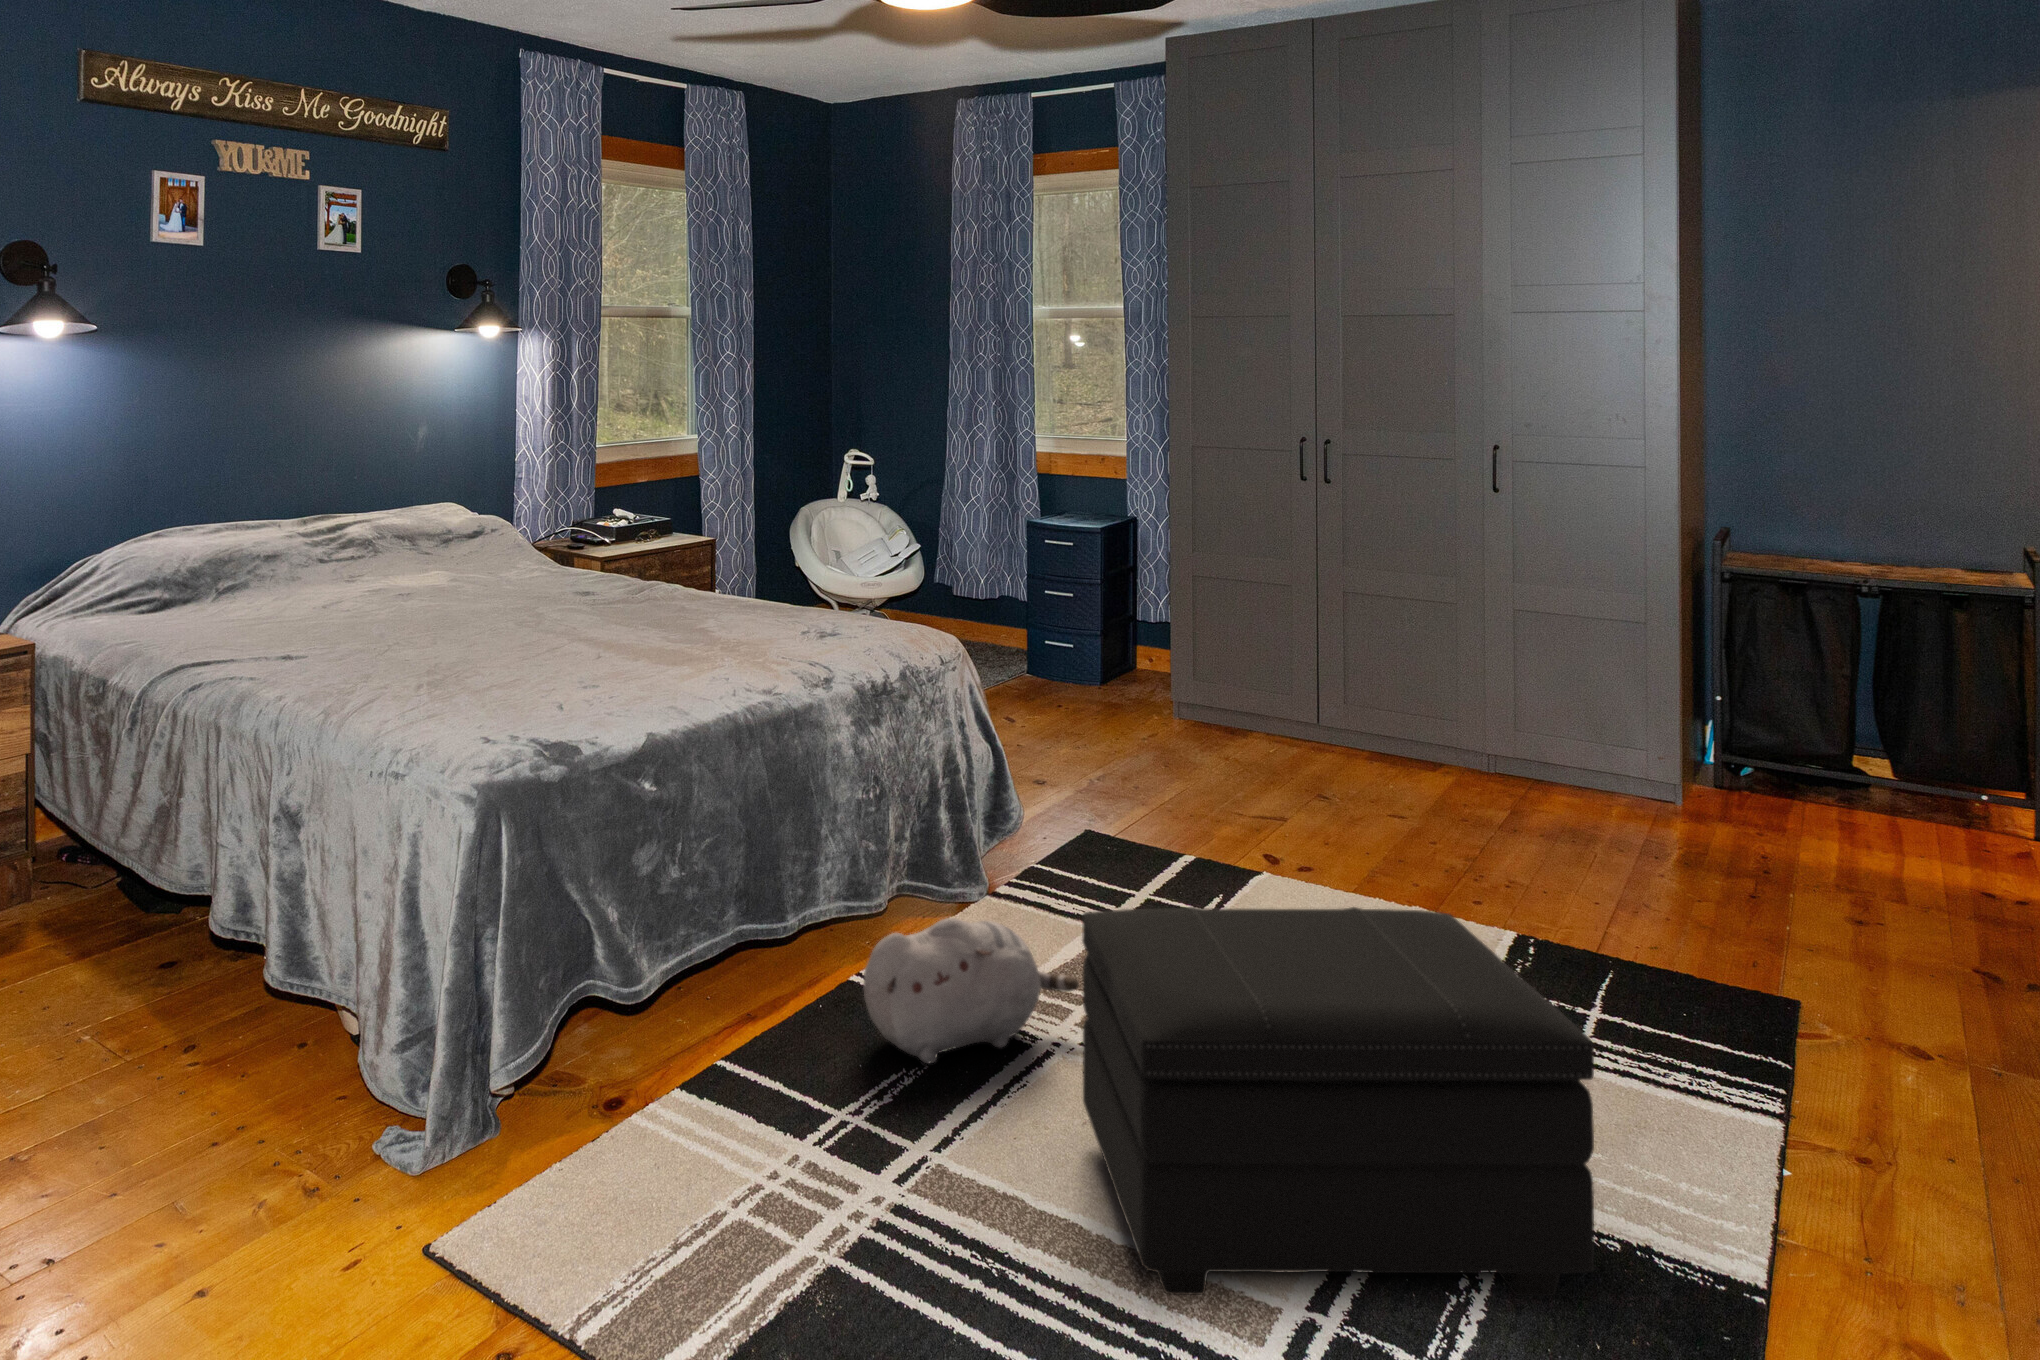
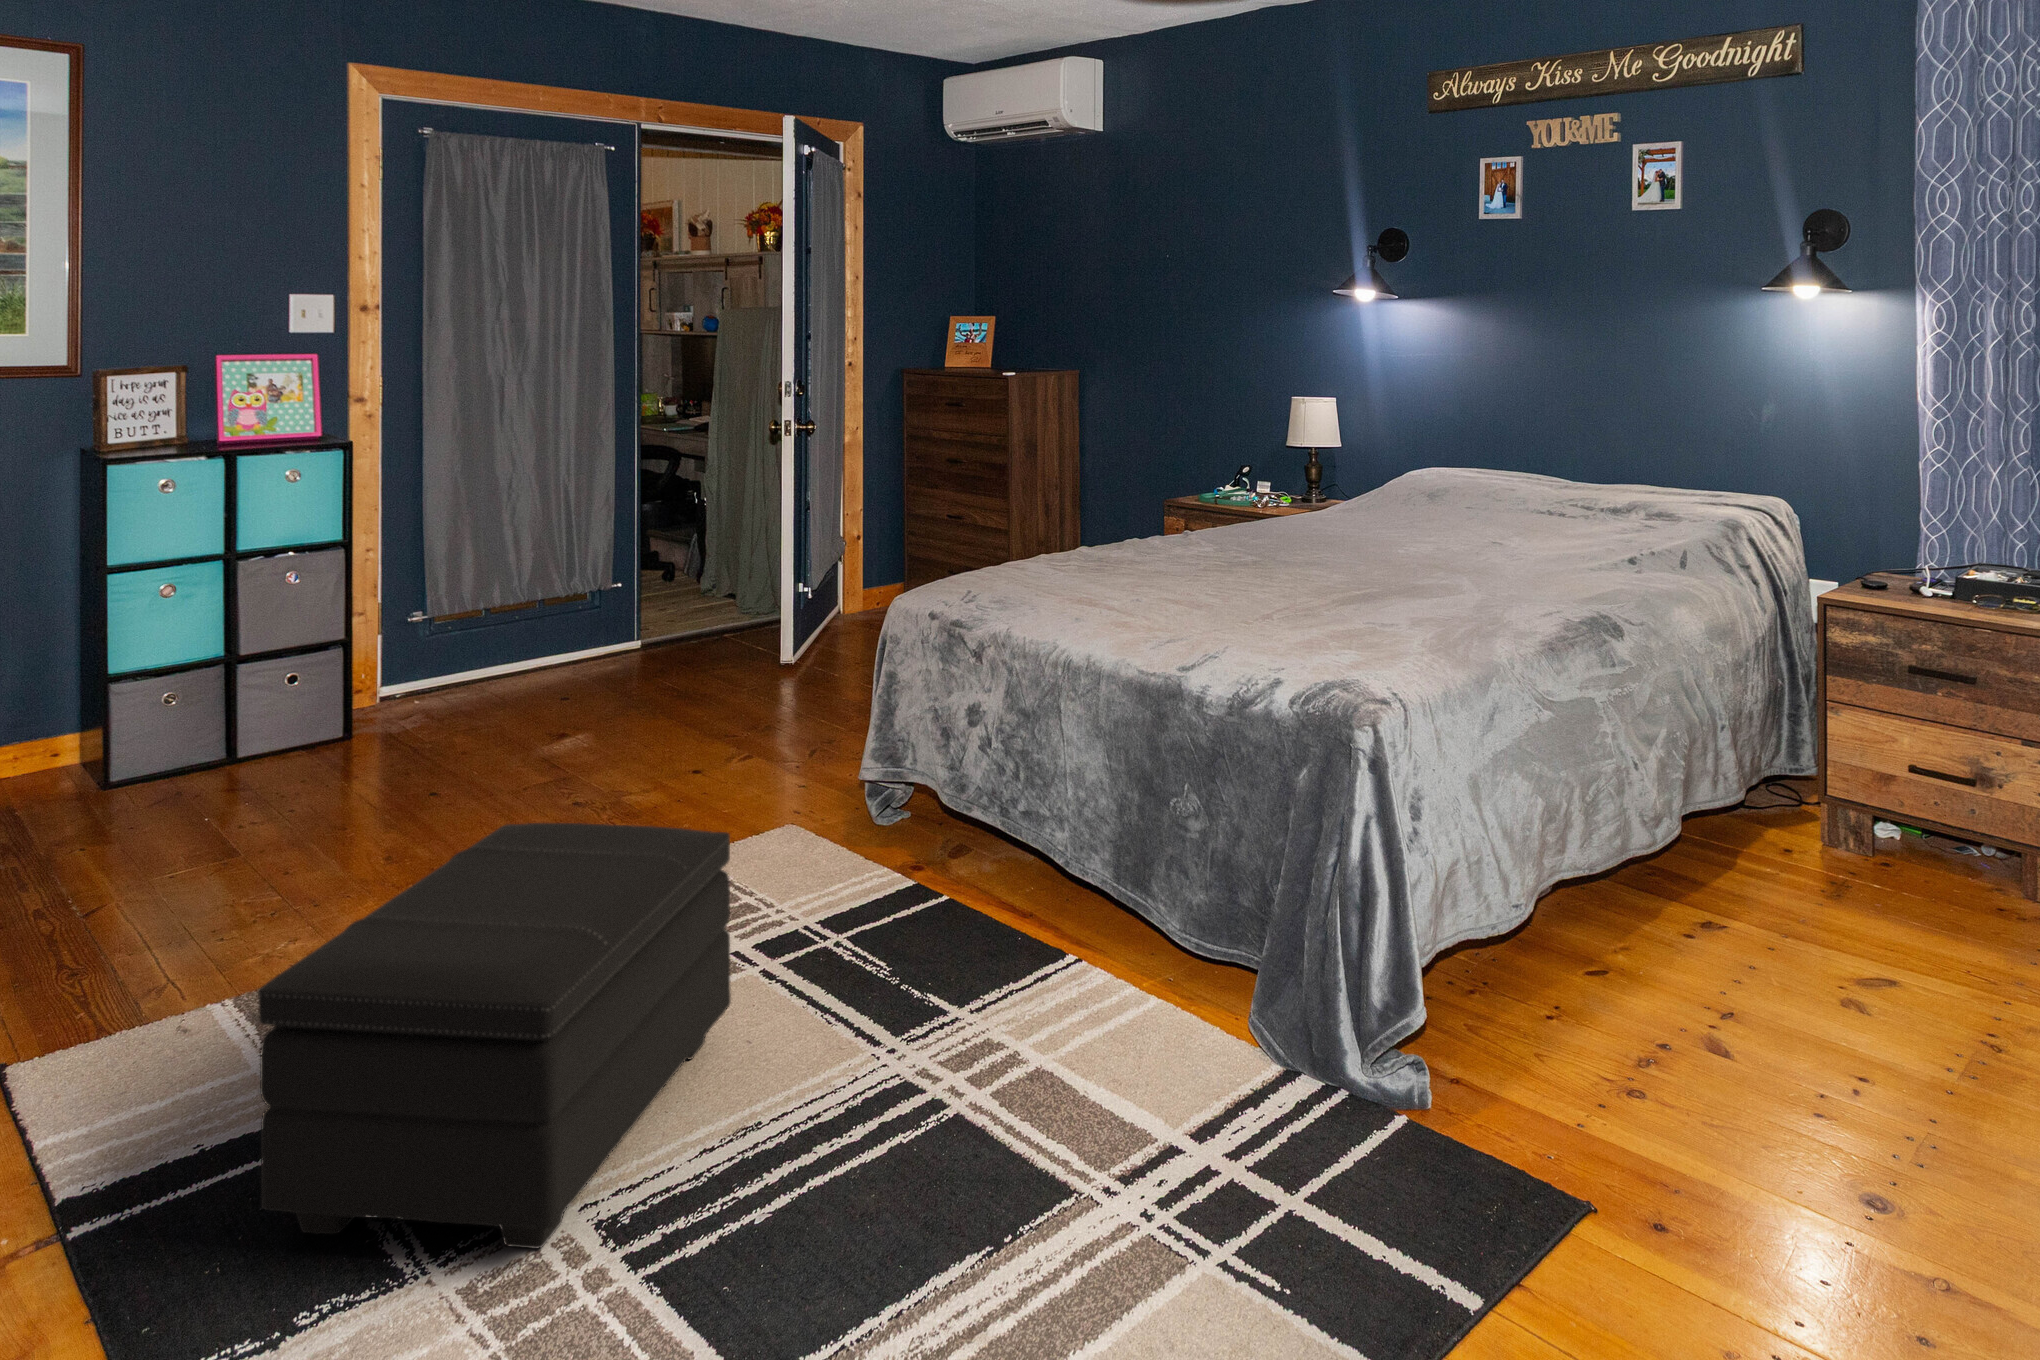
plush toy: present [864,918,1079,1063] -> none [871,850,978,1015]

